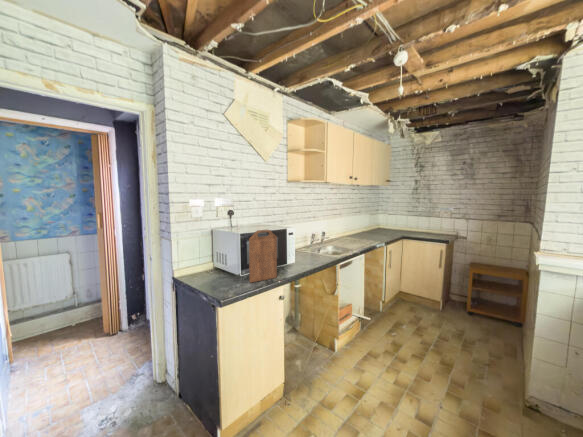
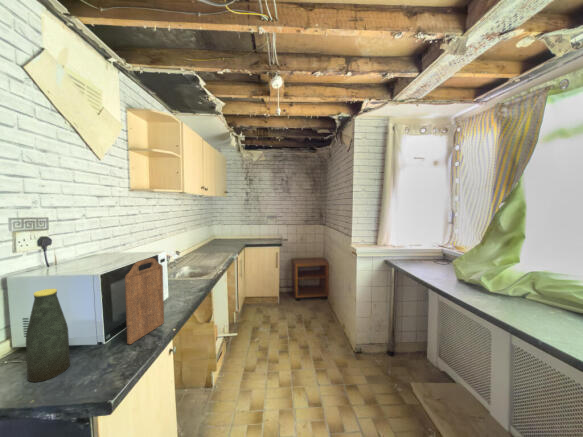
bottle: none [205,238,223,286] -> present [26,289,70,382]

